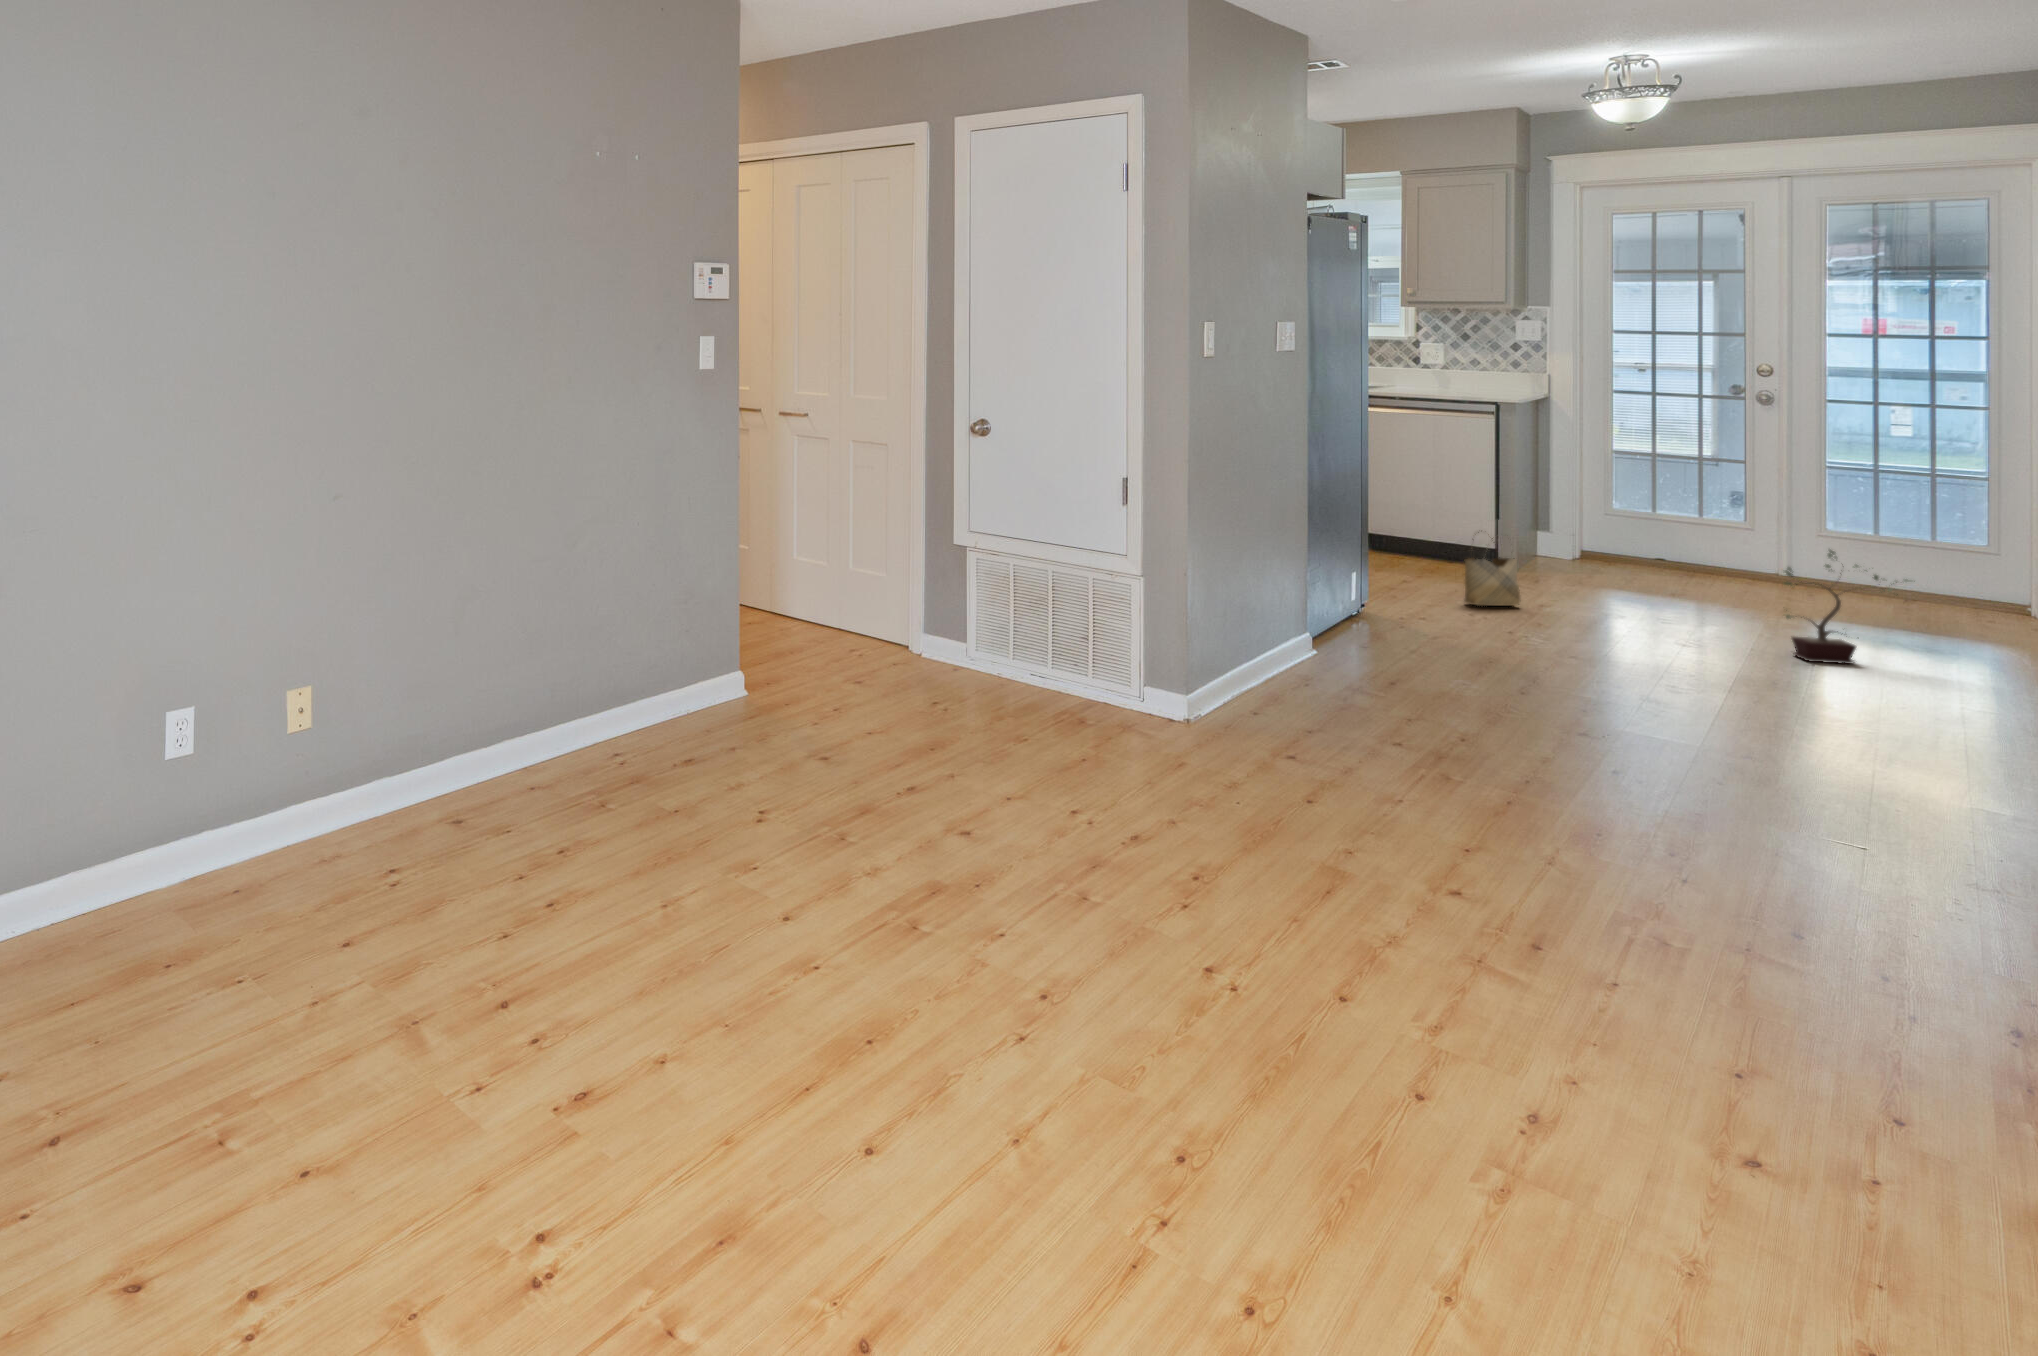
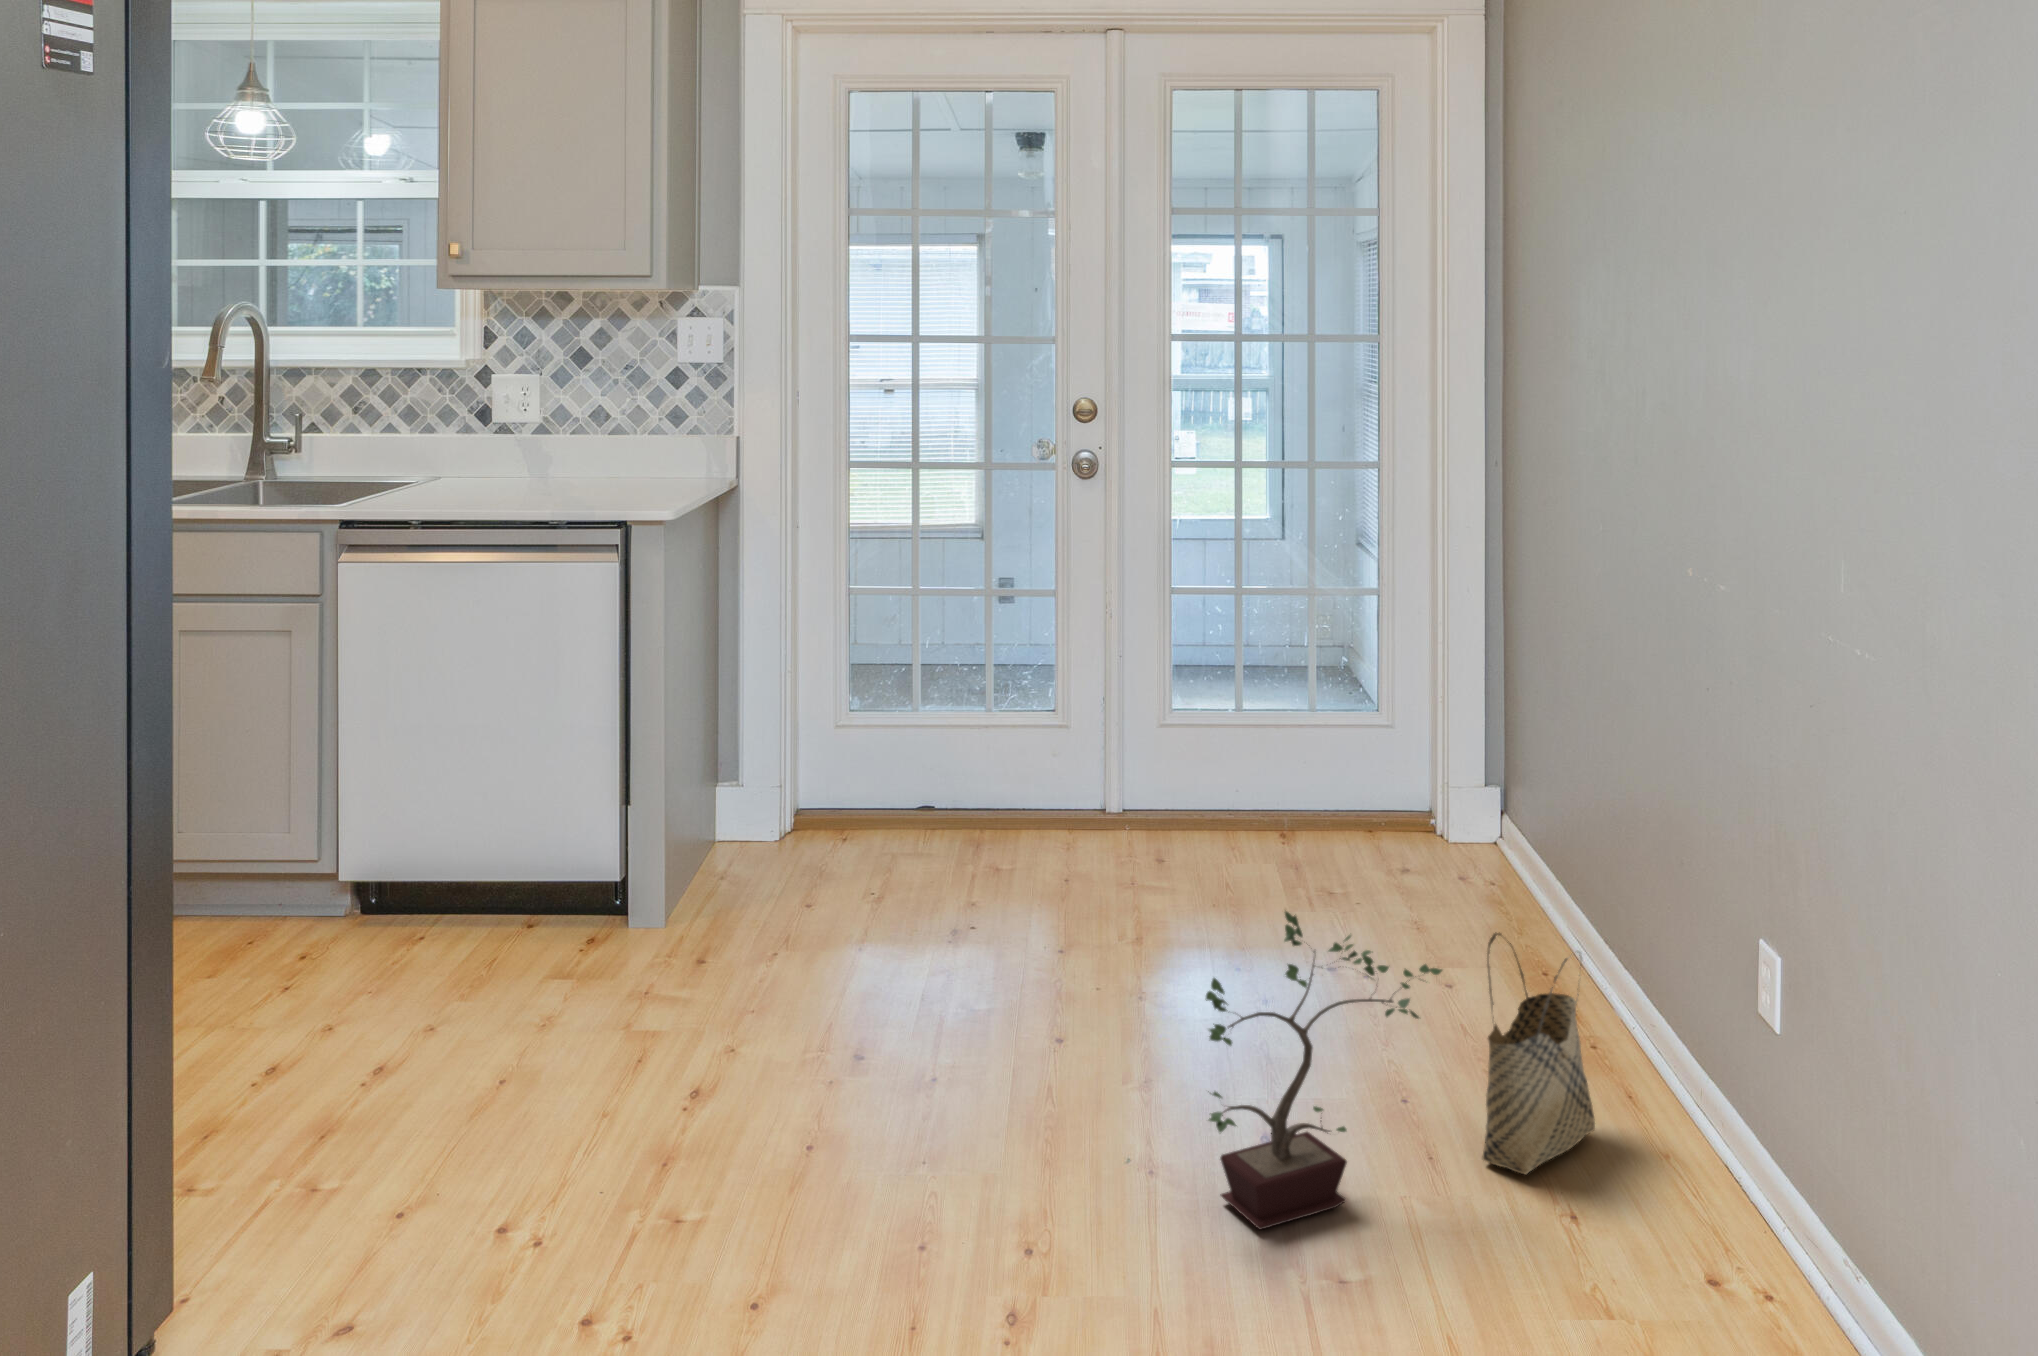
woven basket: present [1464,532,1521,606] -> present [1483,933,1595,1174]

